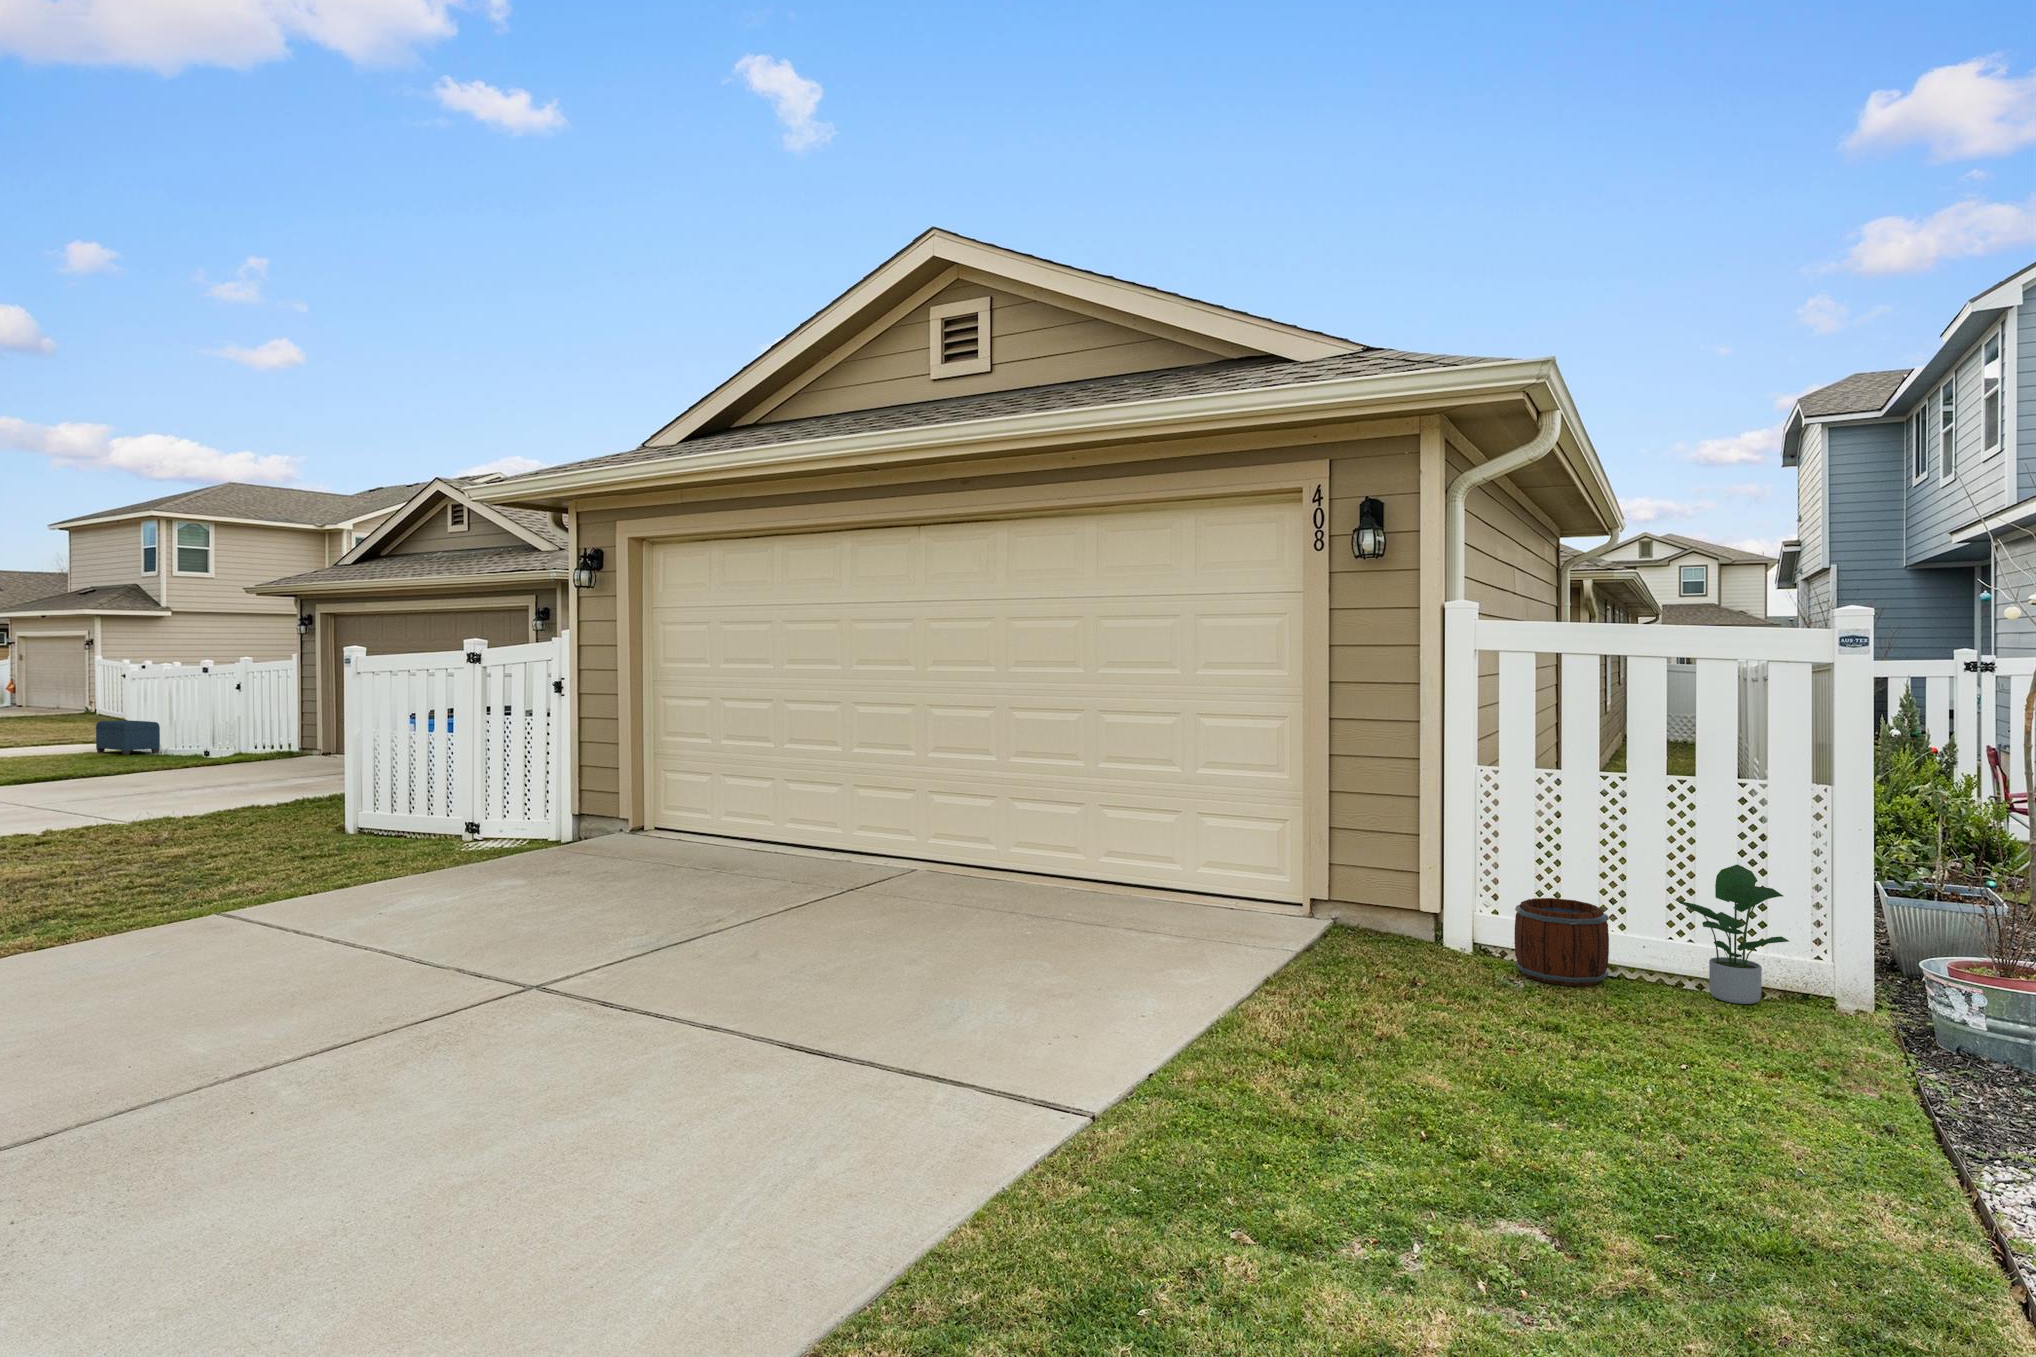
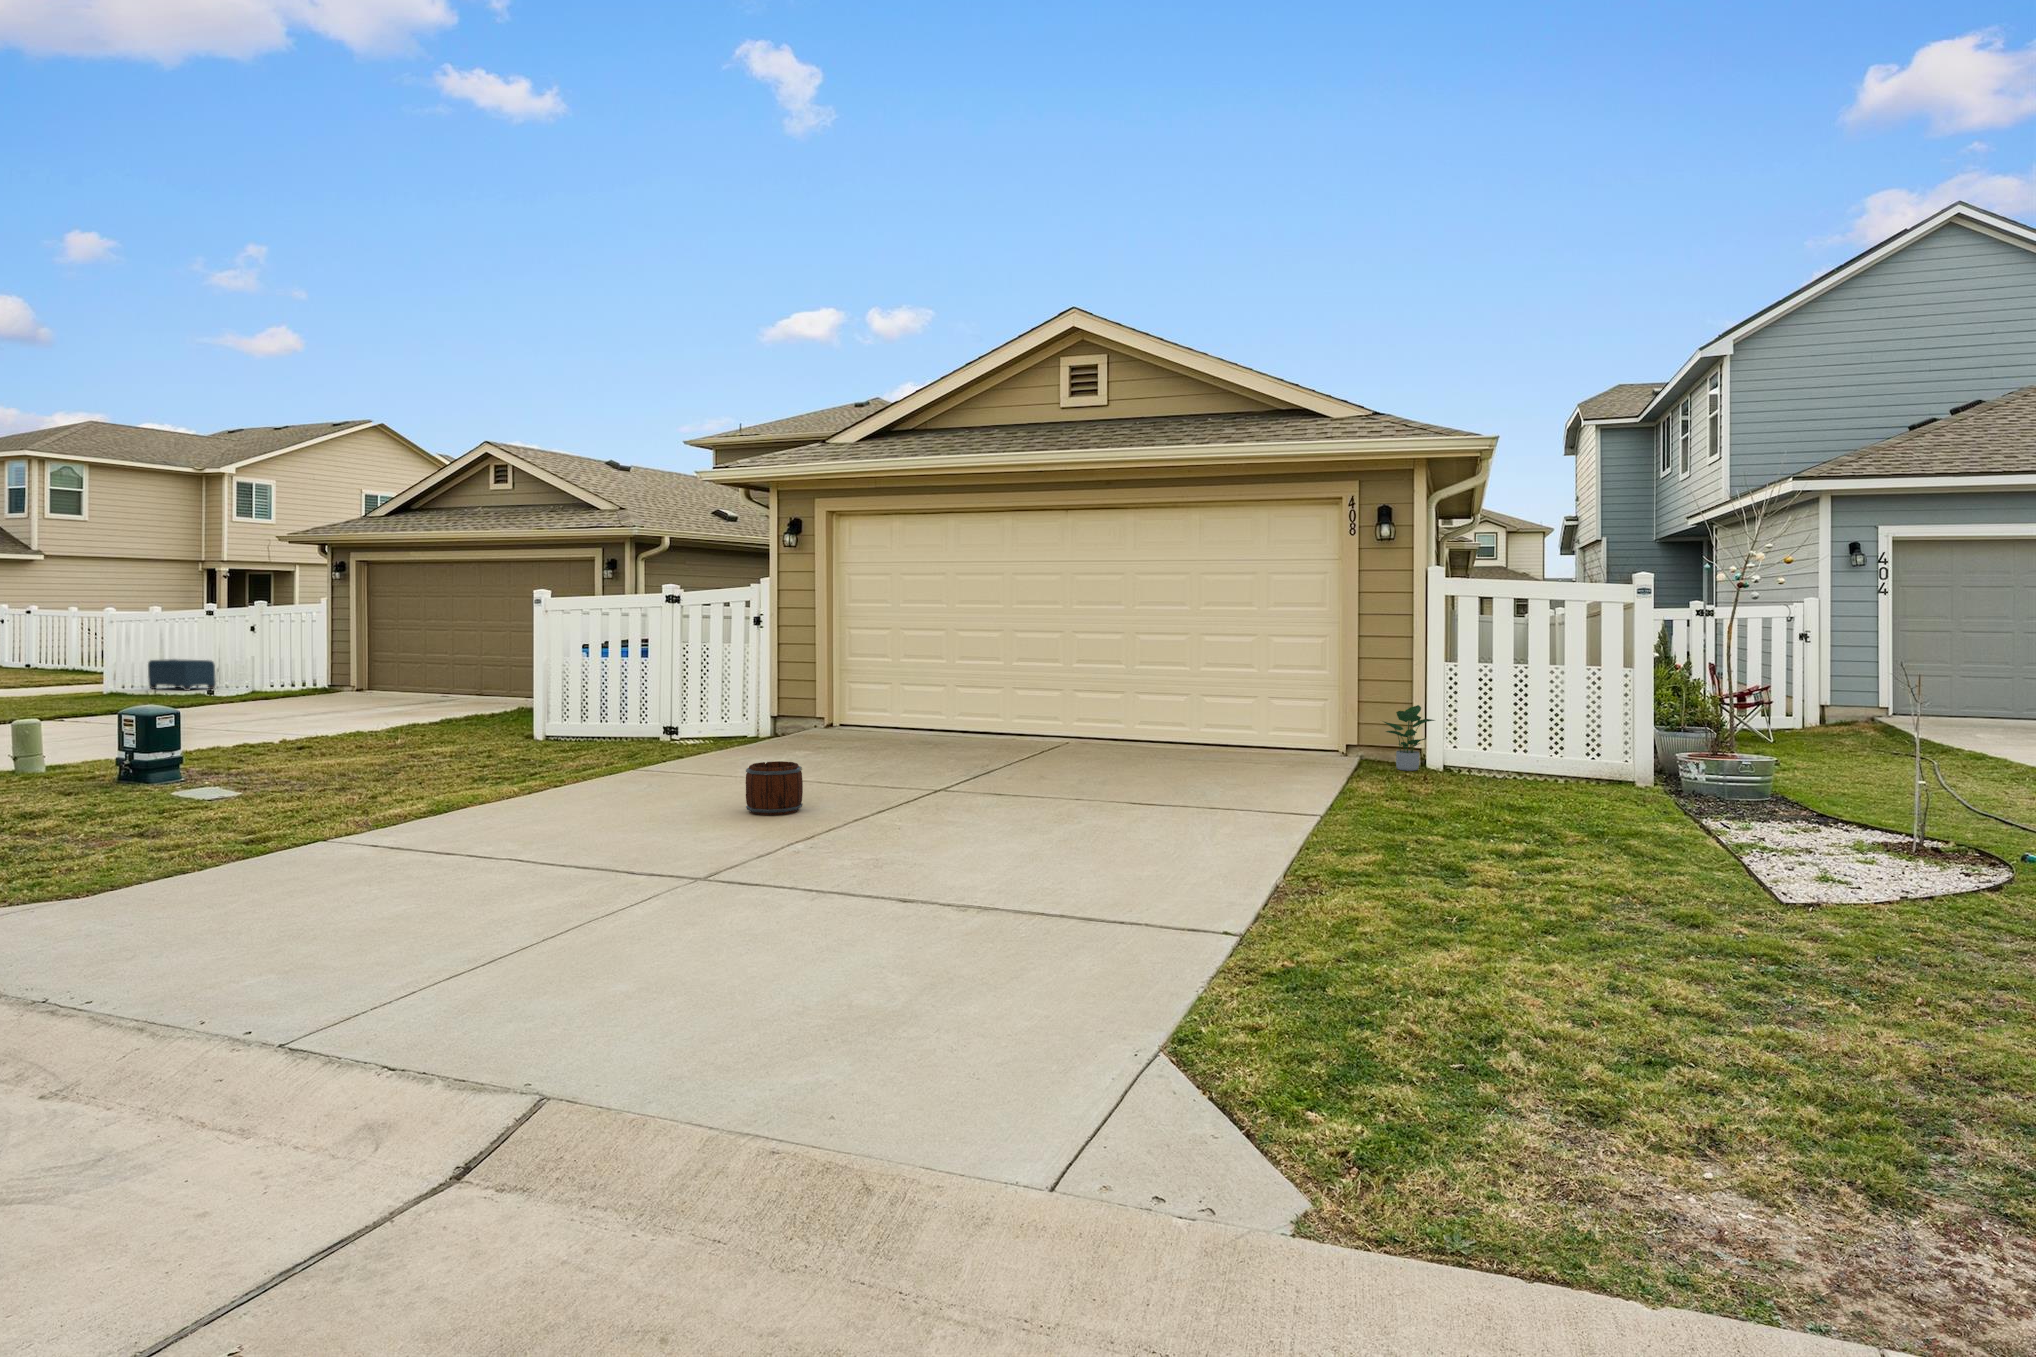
potted plant: present [1676,864,1789,1004] -> present [1383,705,1434,771]
bucket: present [1515,898,1609,986] -> present [746,761,803,815]

